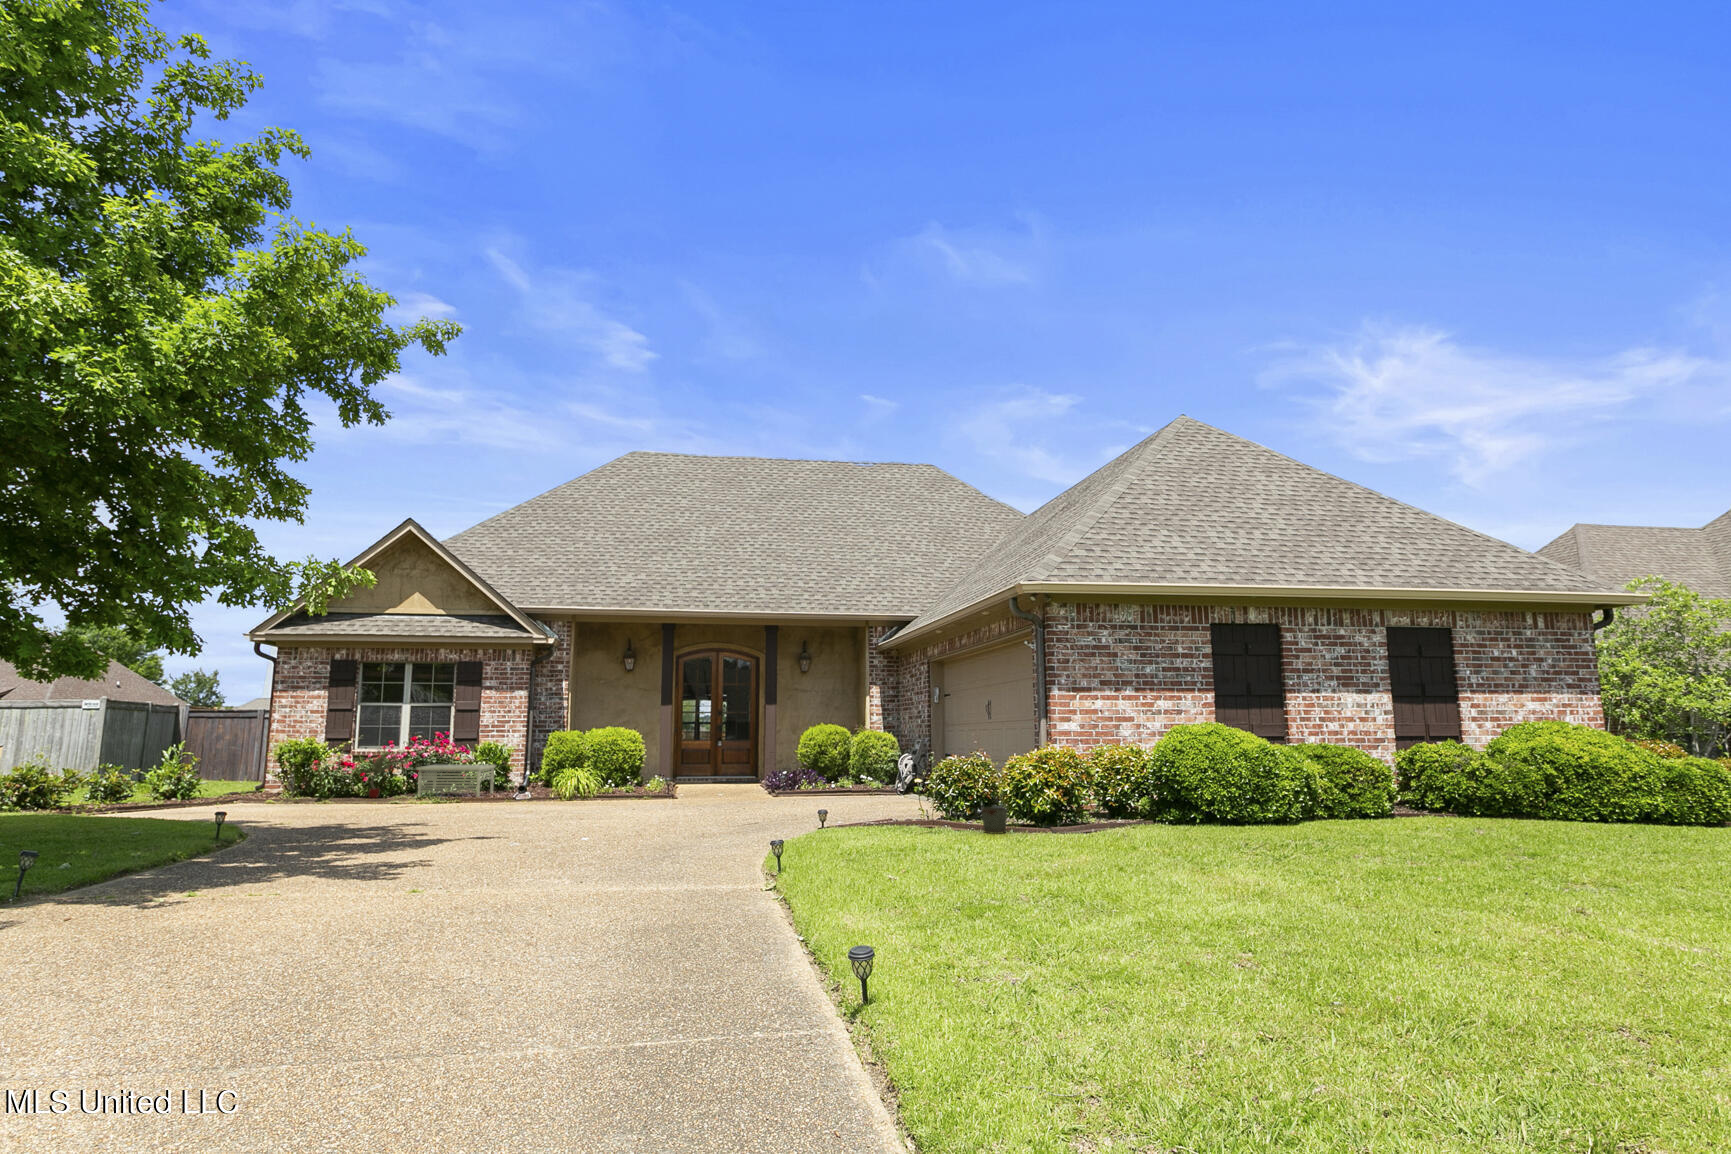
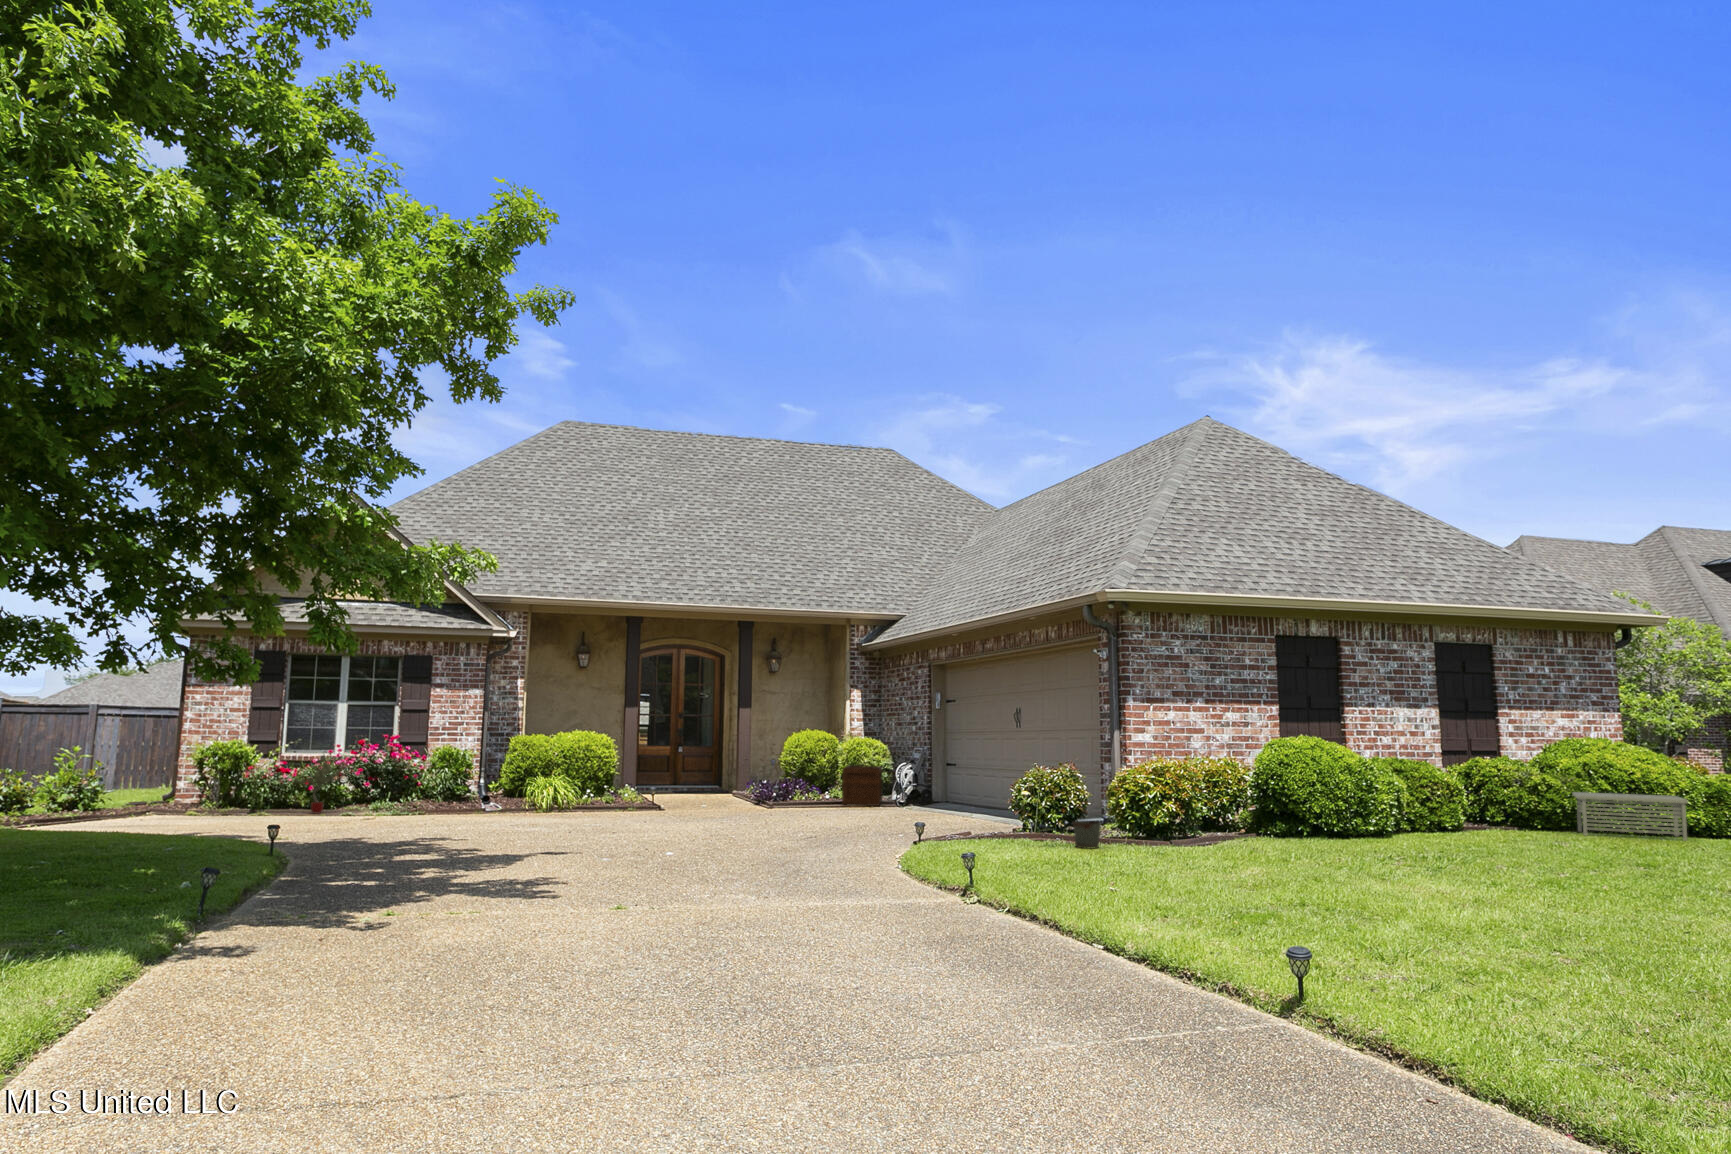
wooden crate: none [836,753,877,790] -> present [842,765,883,806]
storage bench: present [416,765,495,797] -> present [1573,792,1688,841]

